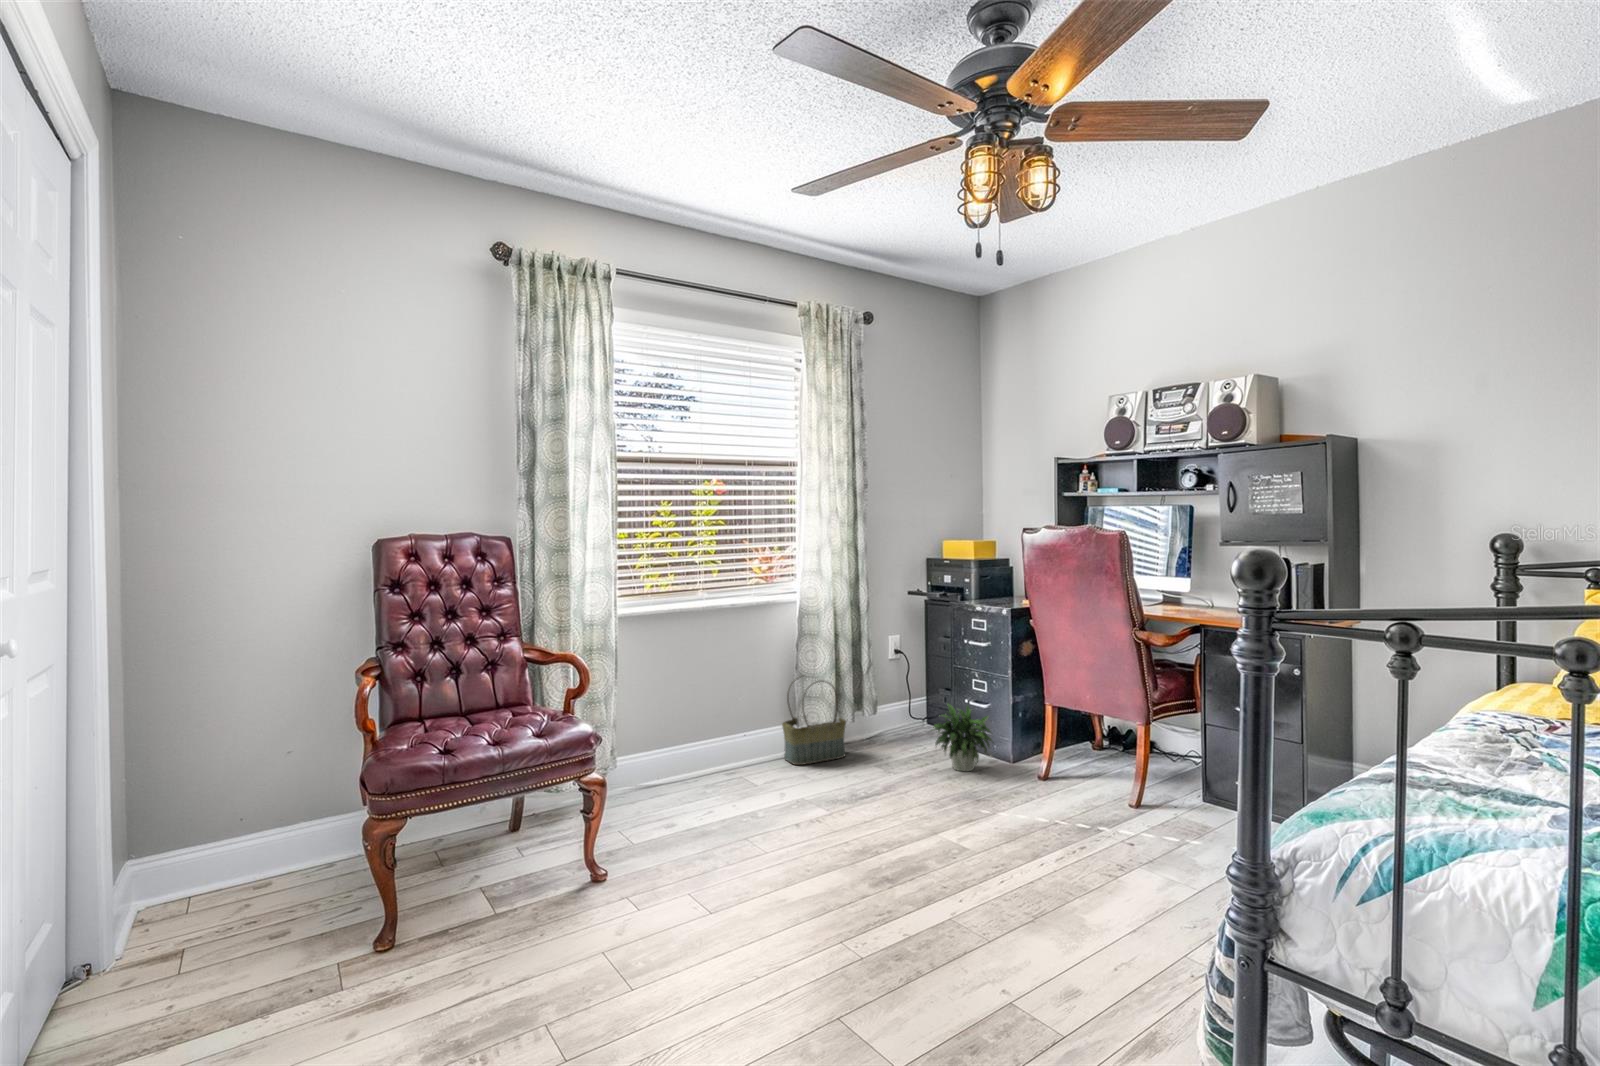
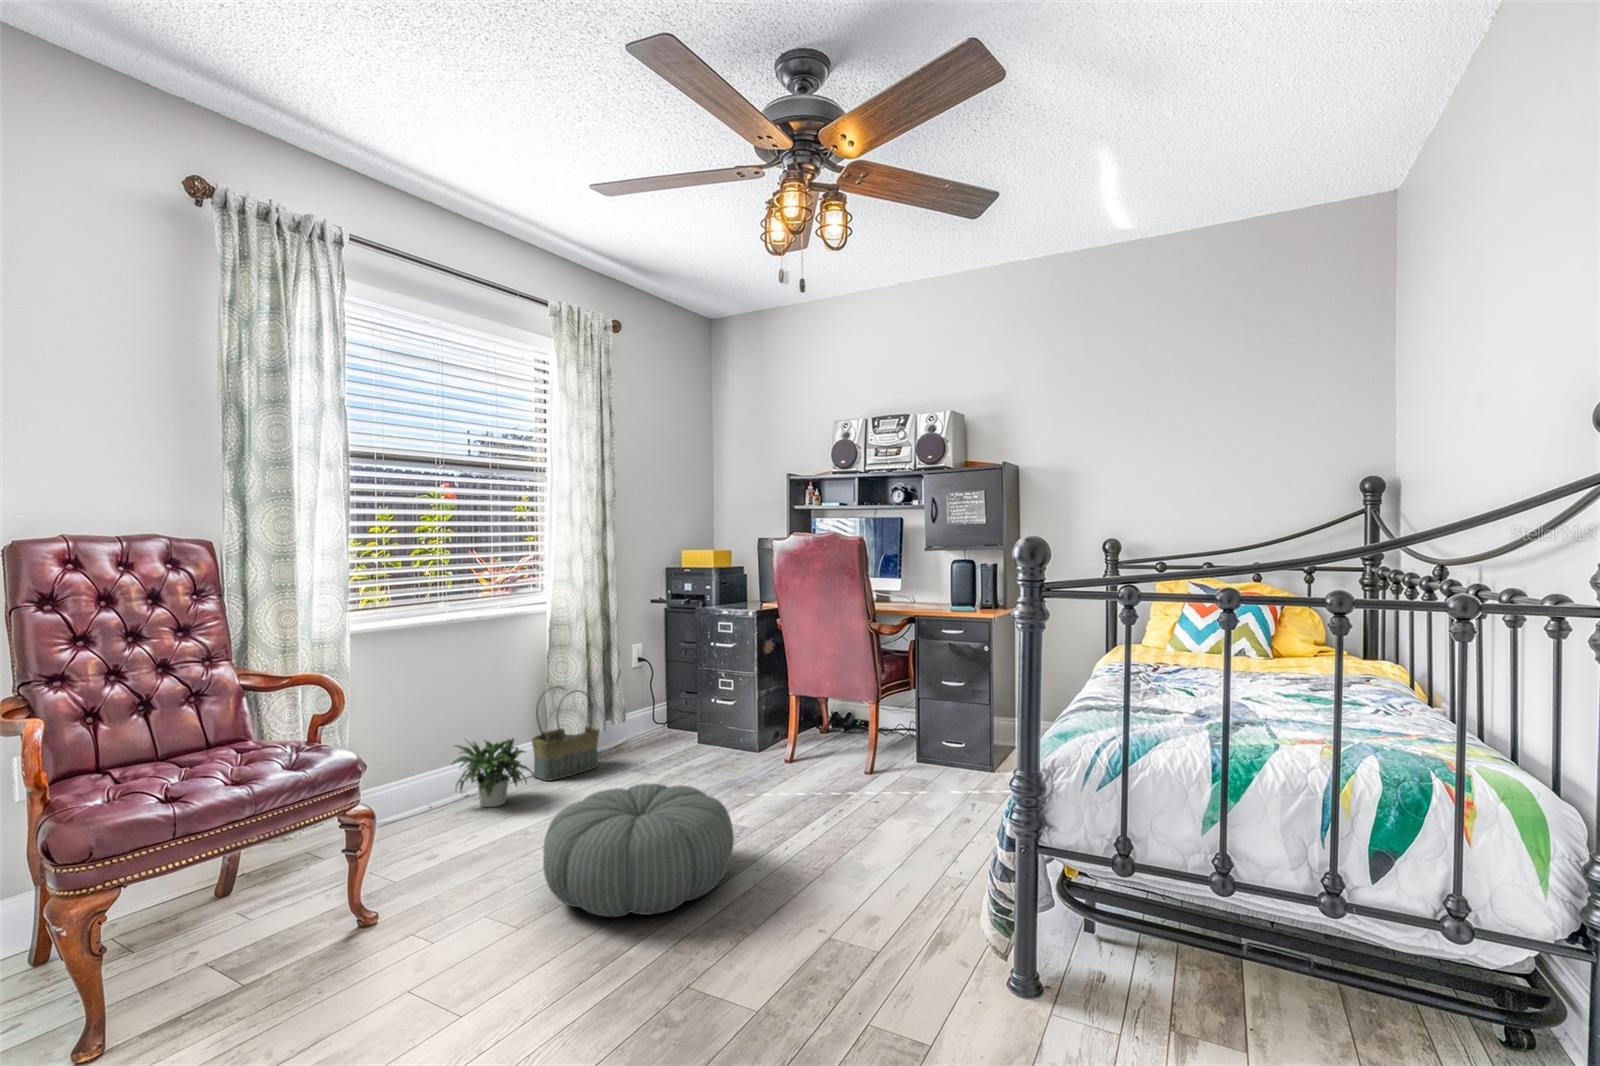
potted plant: present [933,704,992,771] -> present [452,738,534,807]
pouf: none [739,786,931,925] -> present [543,784,734,917]

